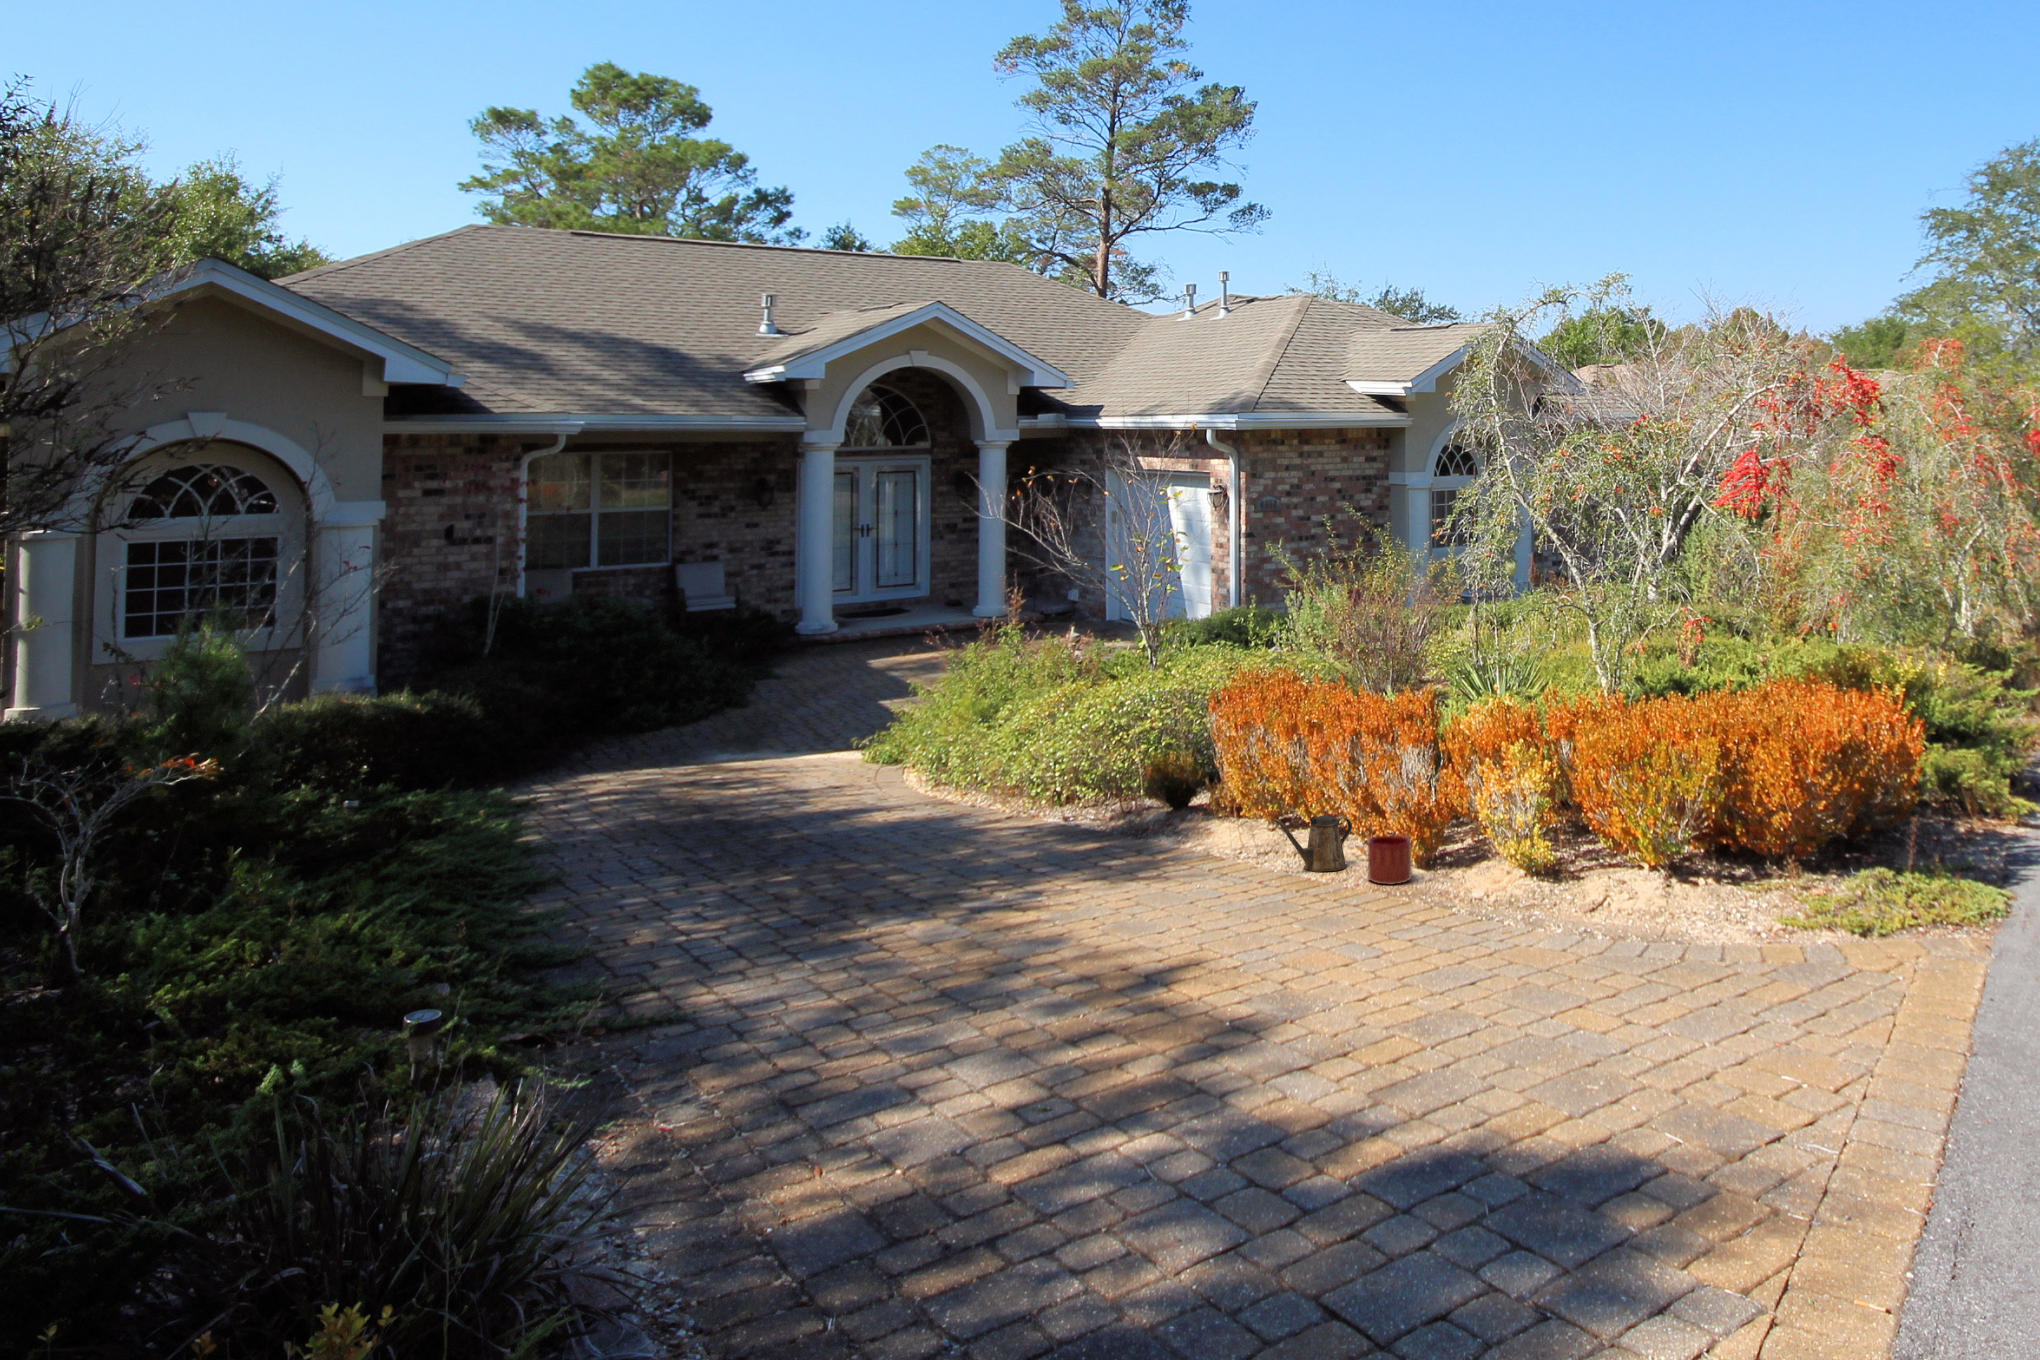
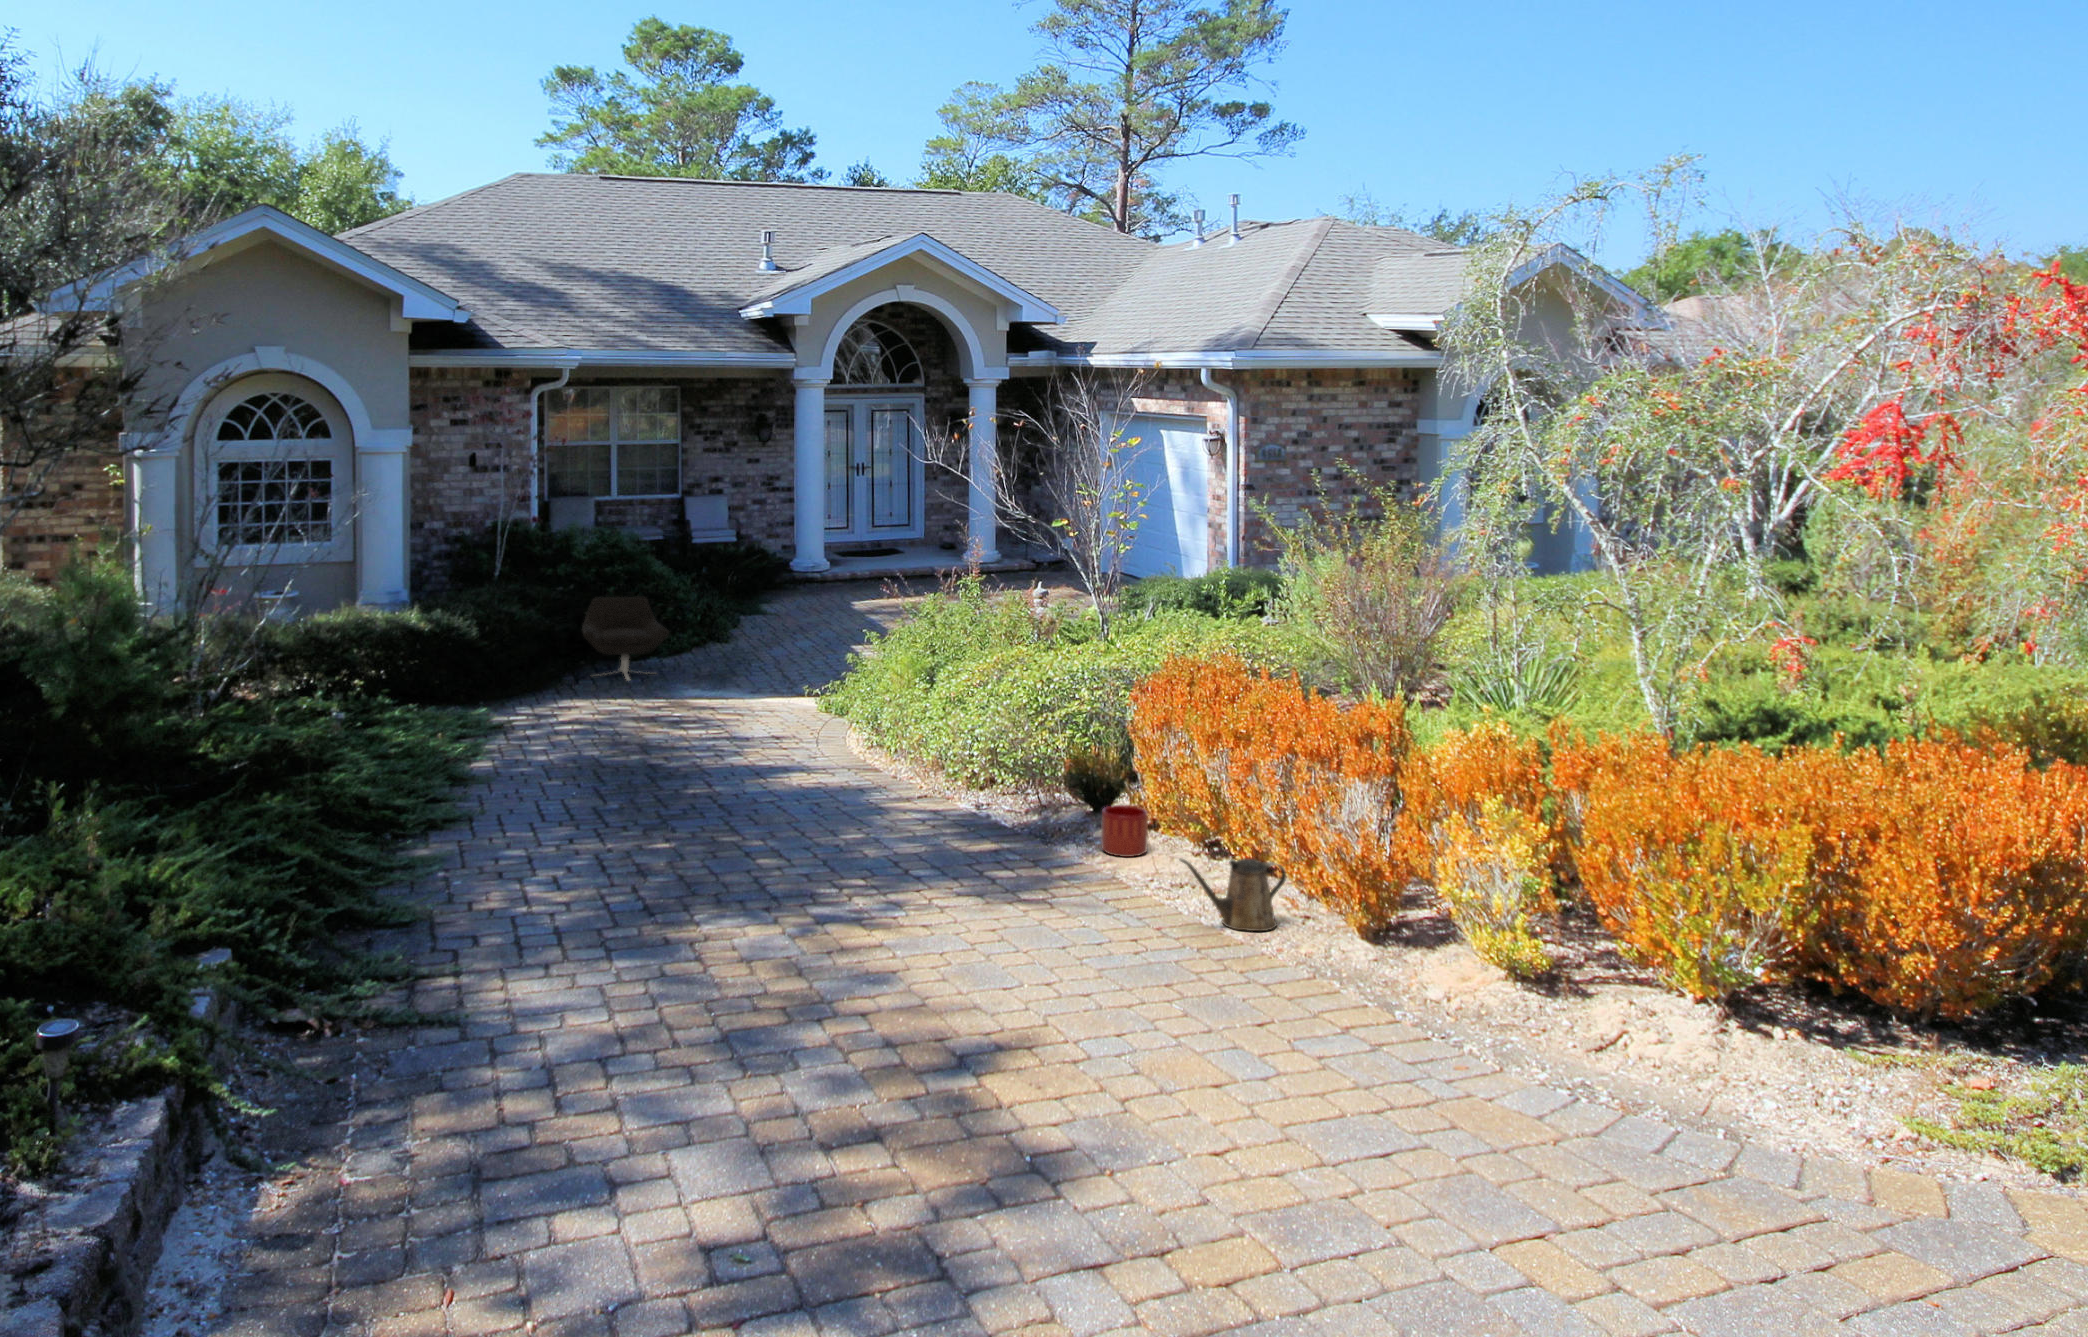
lounge chair: none [615,661,713,745] -> present [582,596,669,680]
planter: present [1368,835,1412,885] -> present [1101,805,1148,857]

